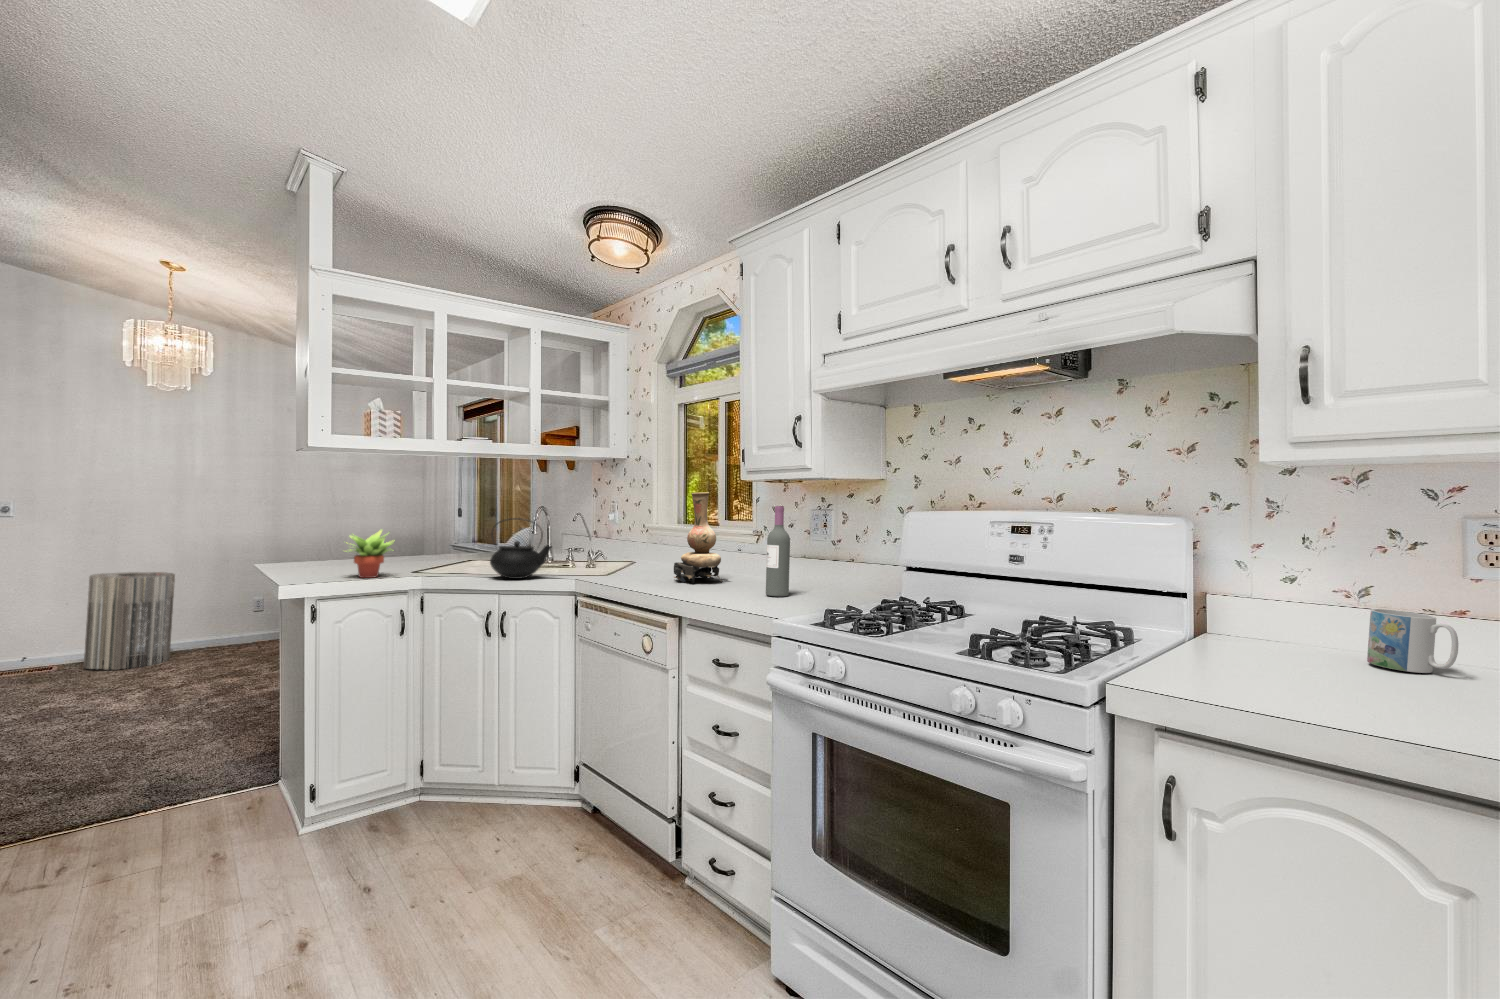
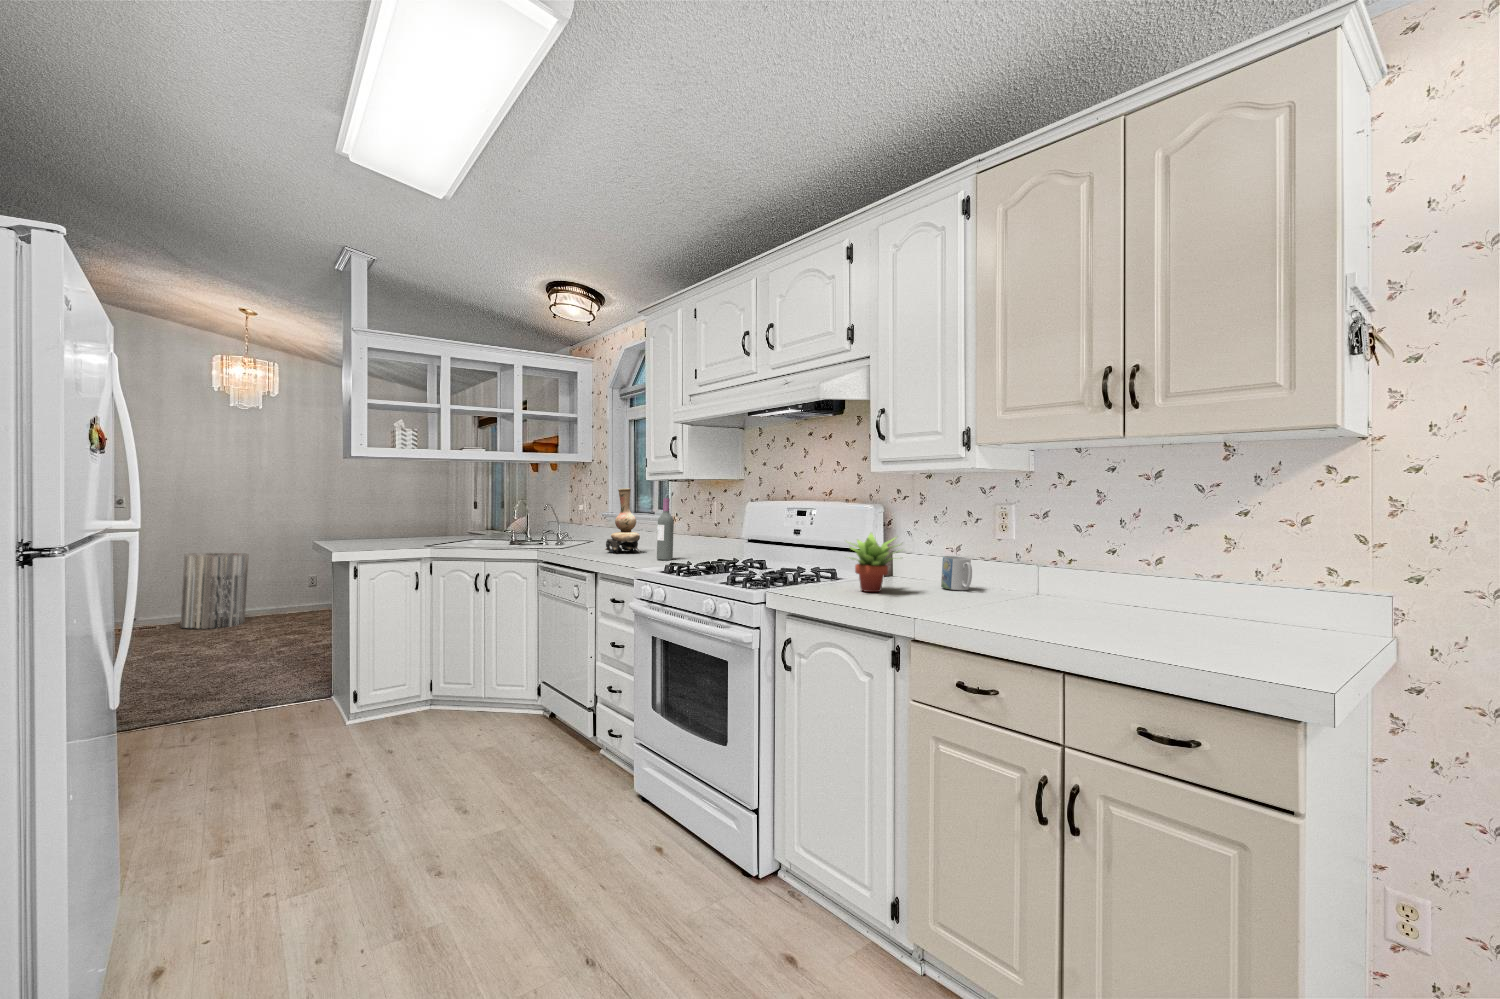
teapot: present [490,518,552,579] -> none [477,507,521,550]
succulent plant: present [350,530,394,578] -> present [849,533,900,592]

